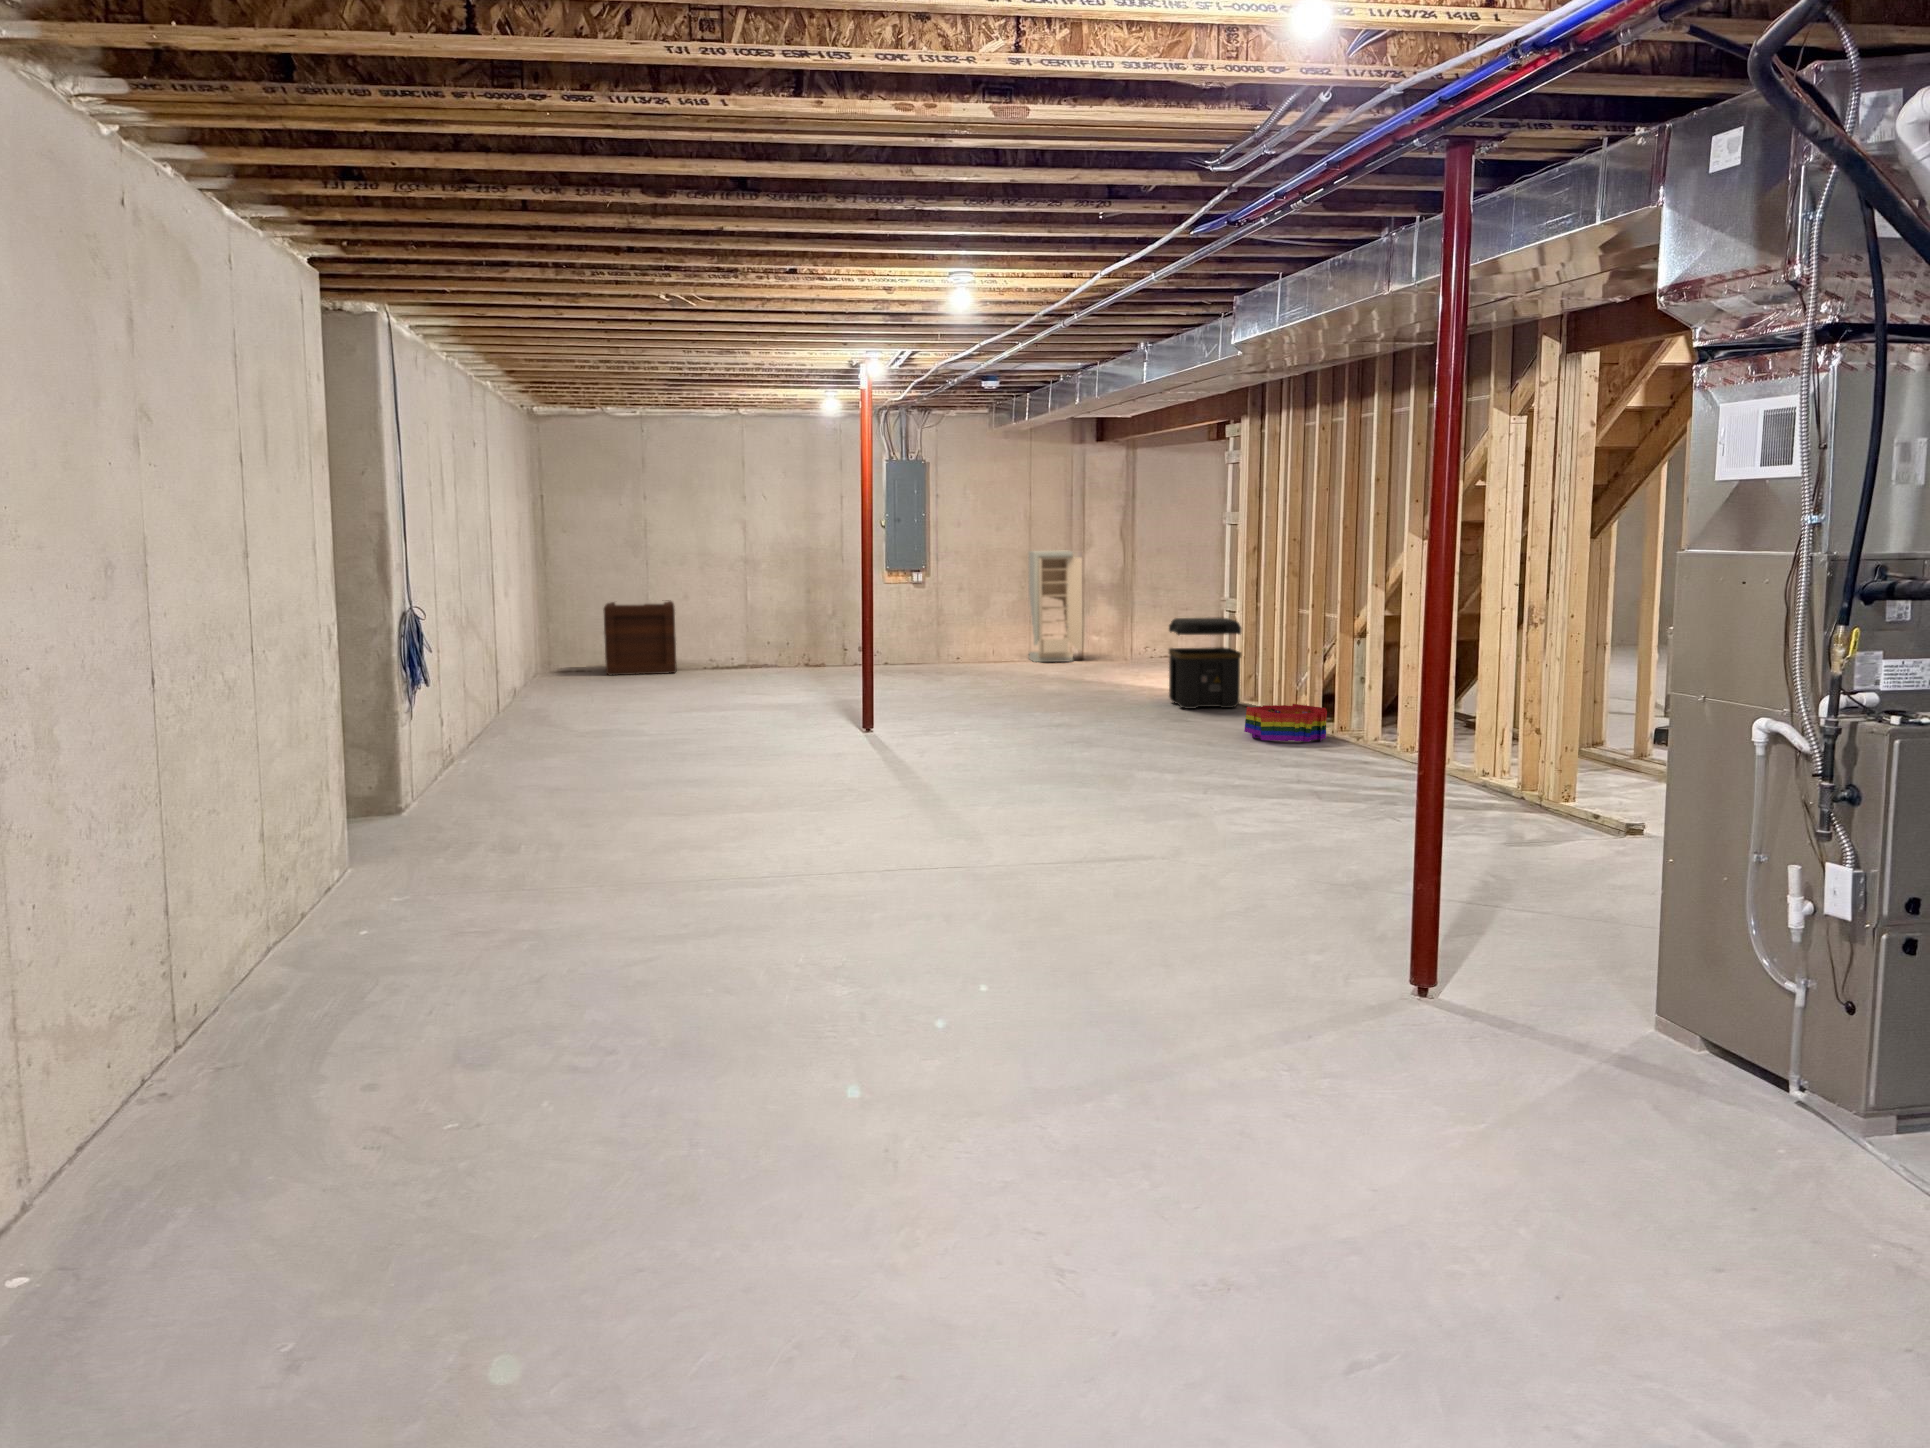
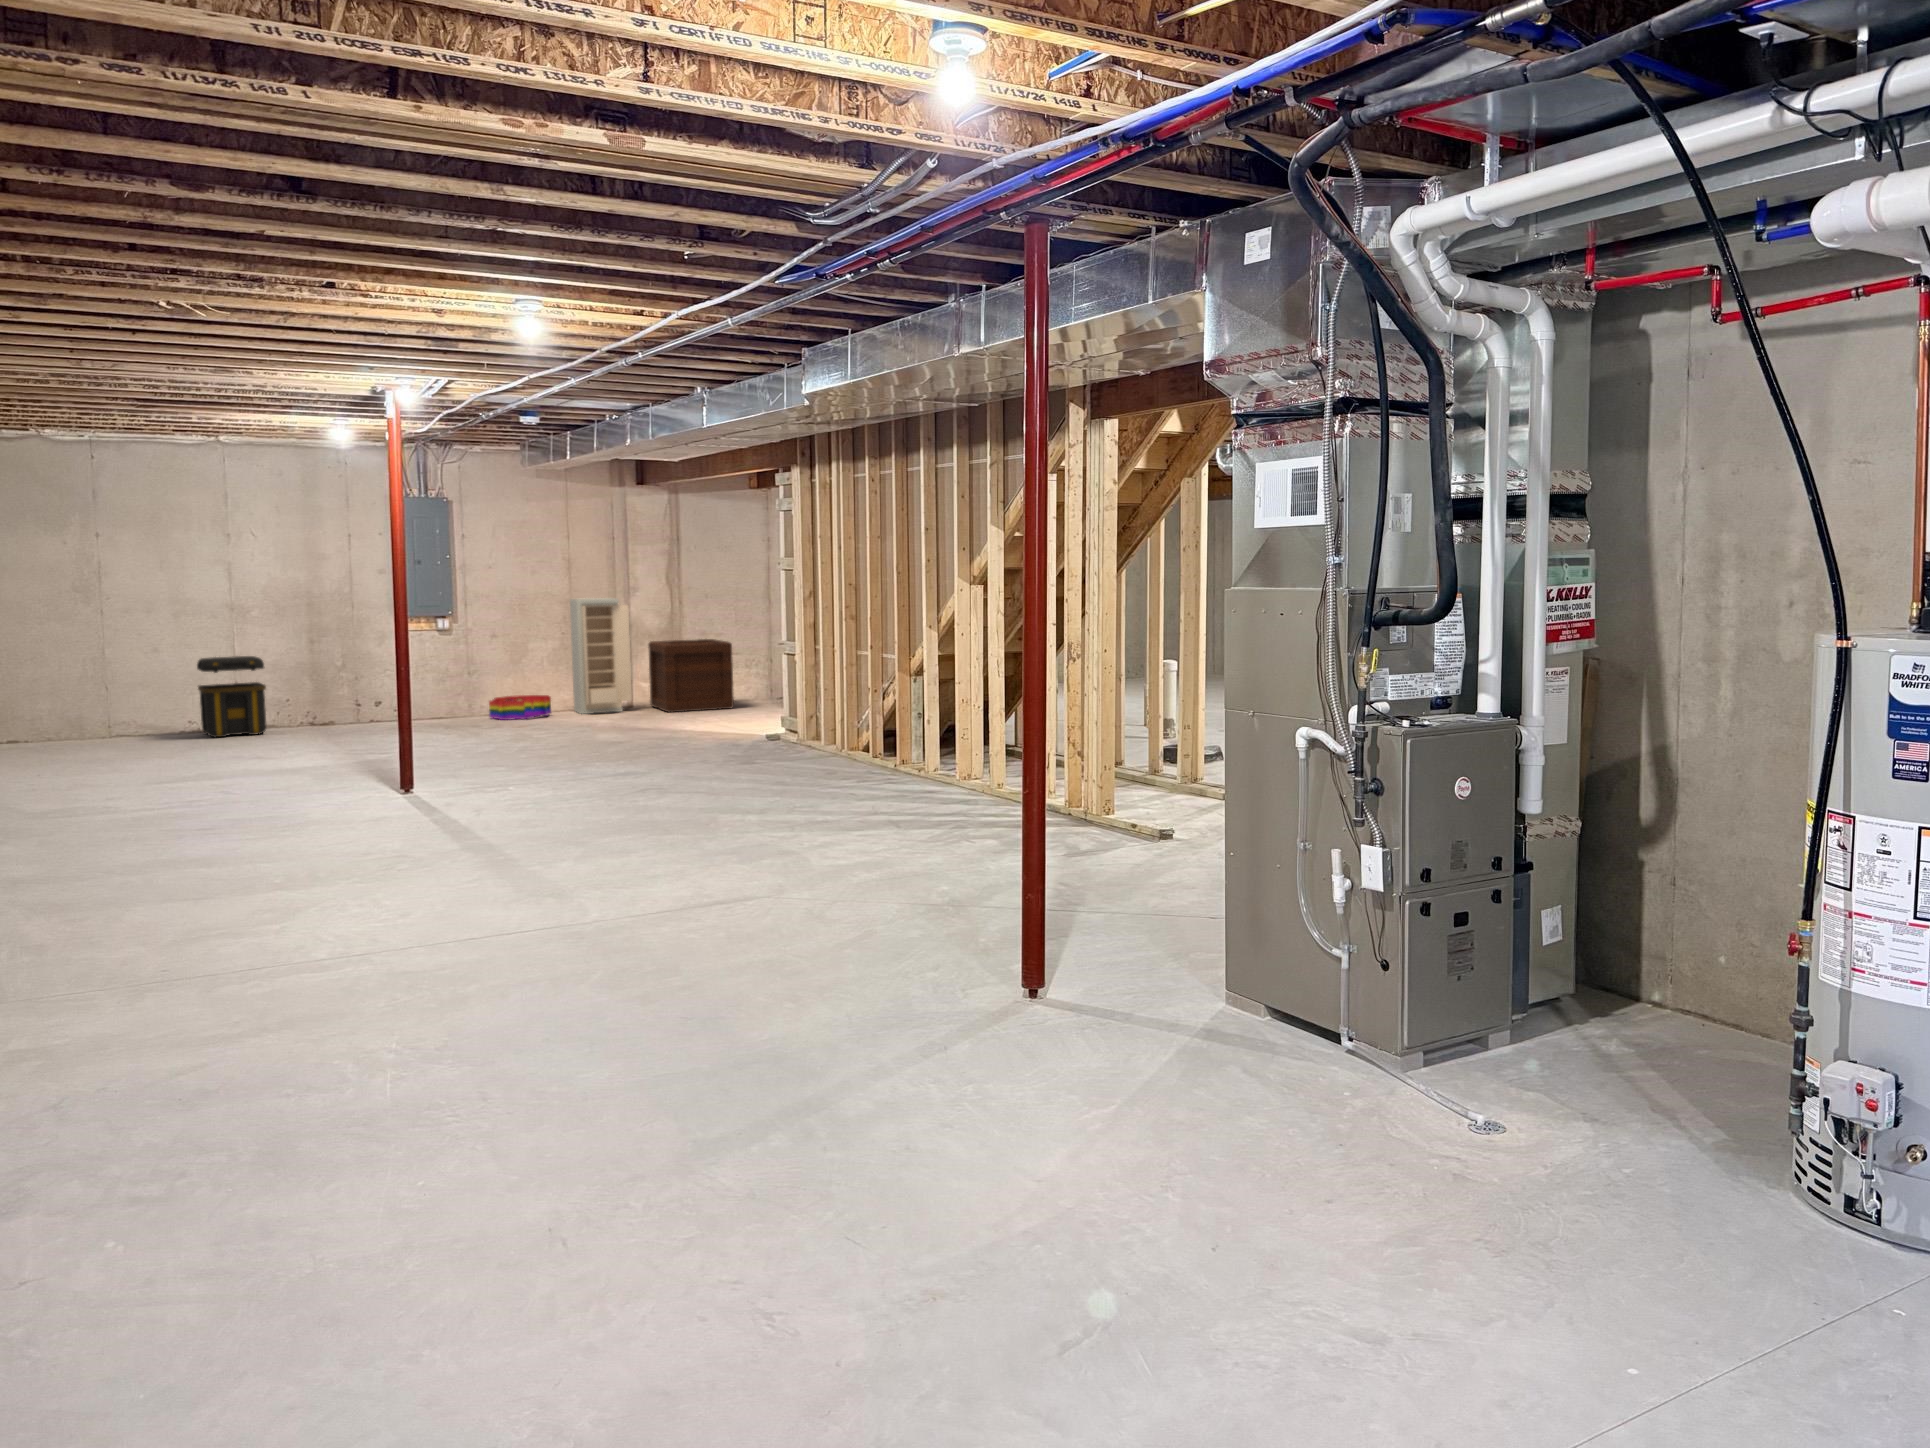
wooden crate: present [603,600,677,675] -> present [648,639,734,712]
toolbox: present [1169,617,1241,709] -> present [197,656,266,737]
storage bin: present [1244,704,1327,742] -> present [489,695,551,720]

